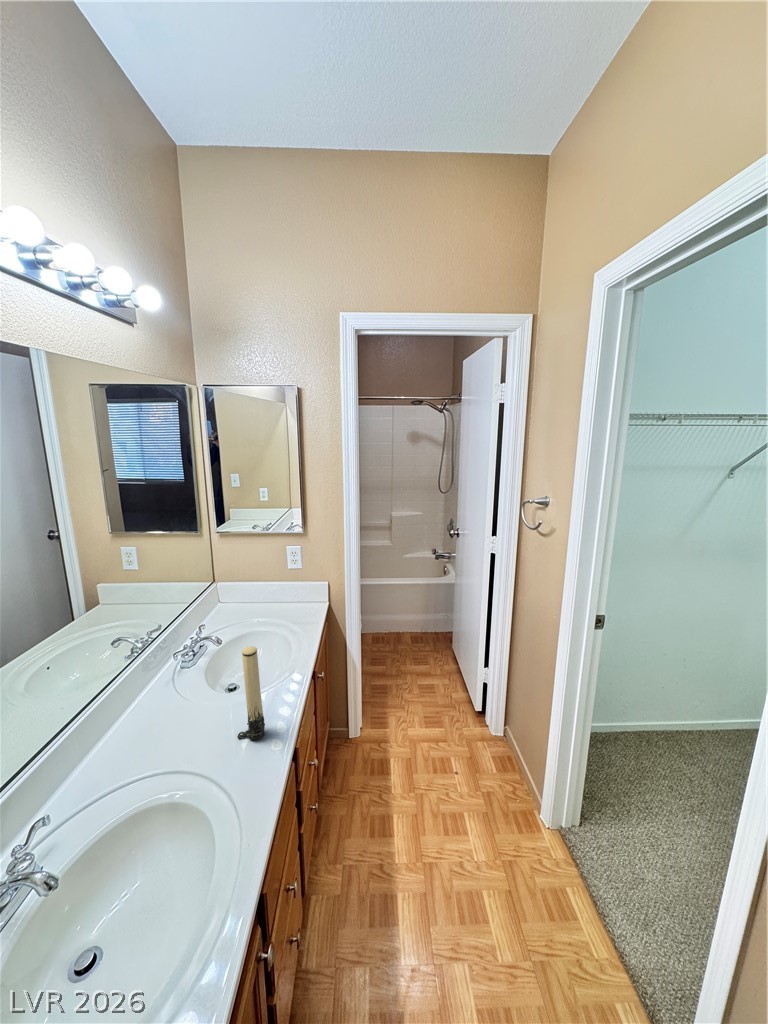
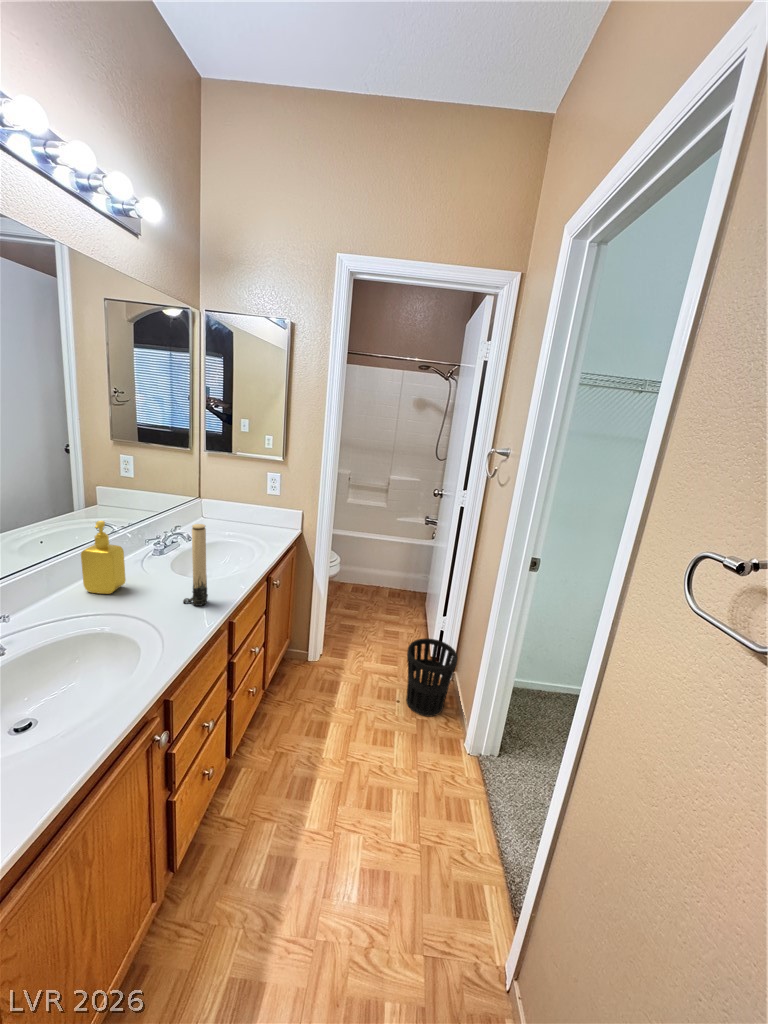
soap dispenser: none [112,658,165,744] -> present [81,521,126,594]
wastebasket: none [460,697,515,786] -> present [406,638,458,717]

